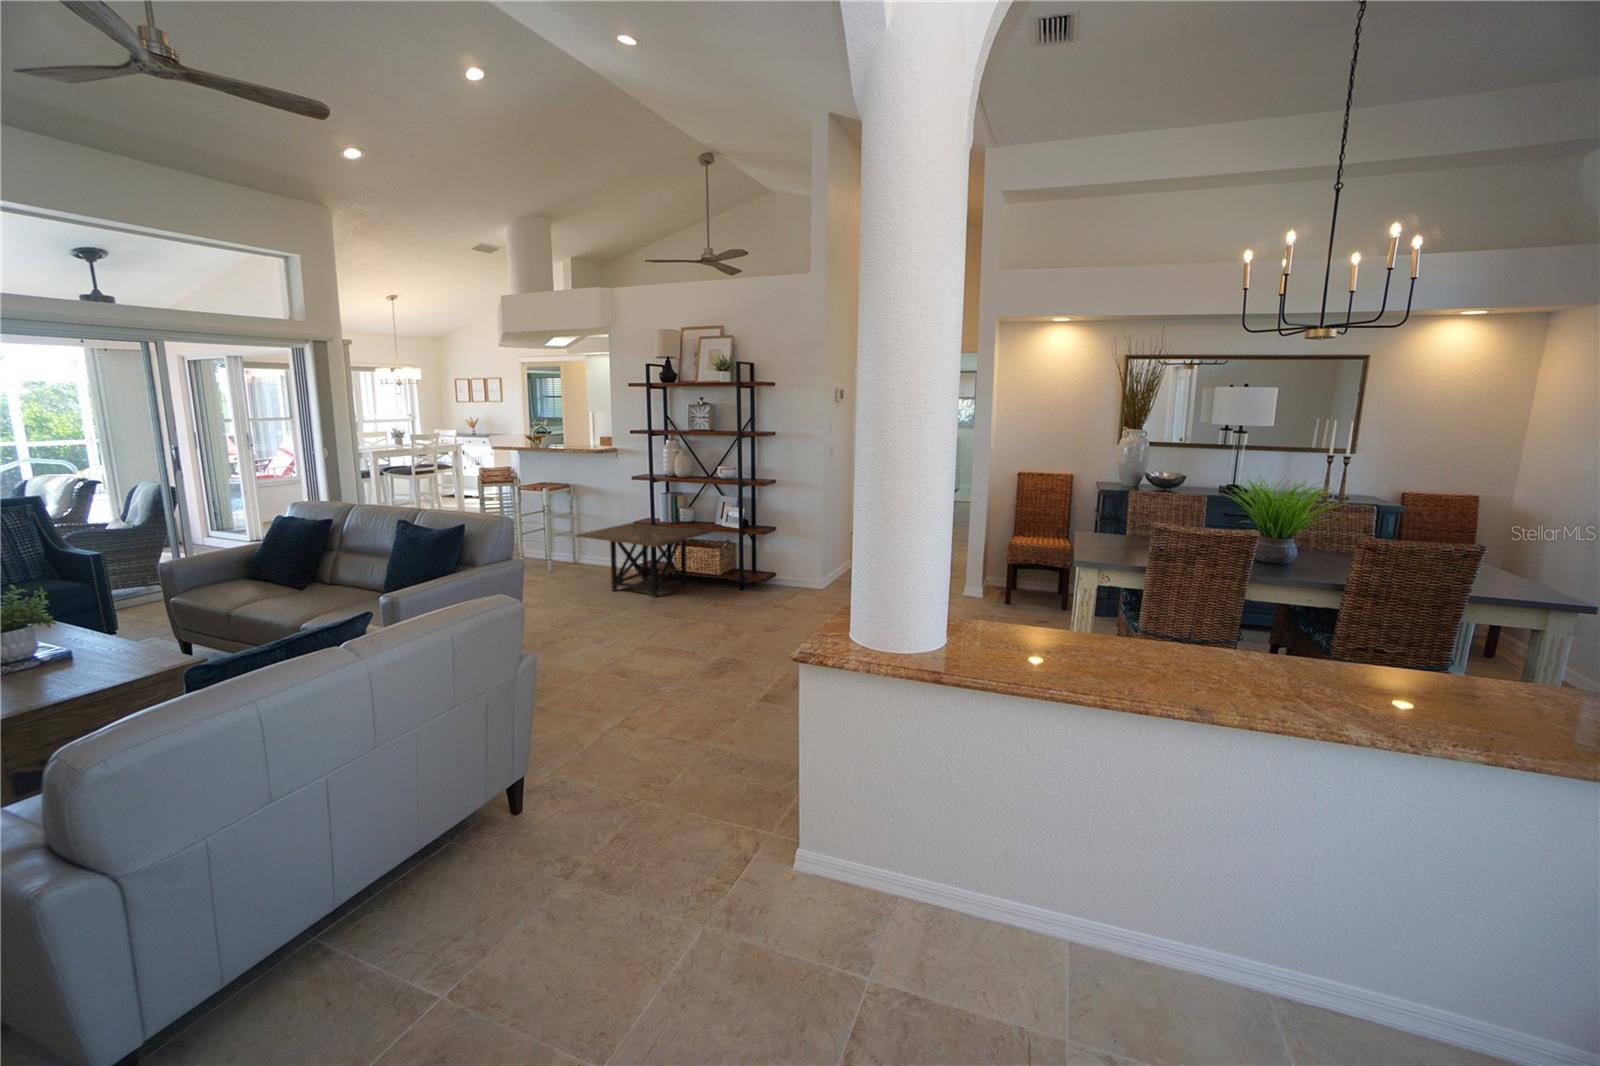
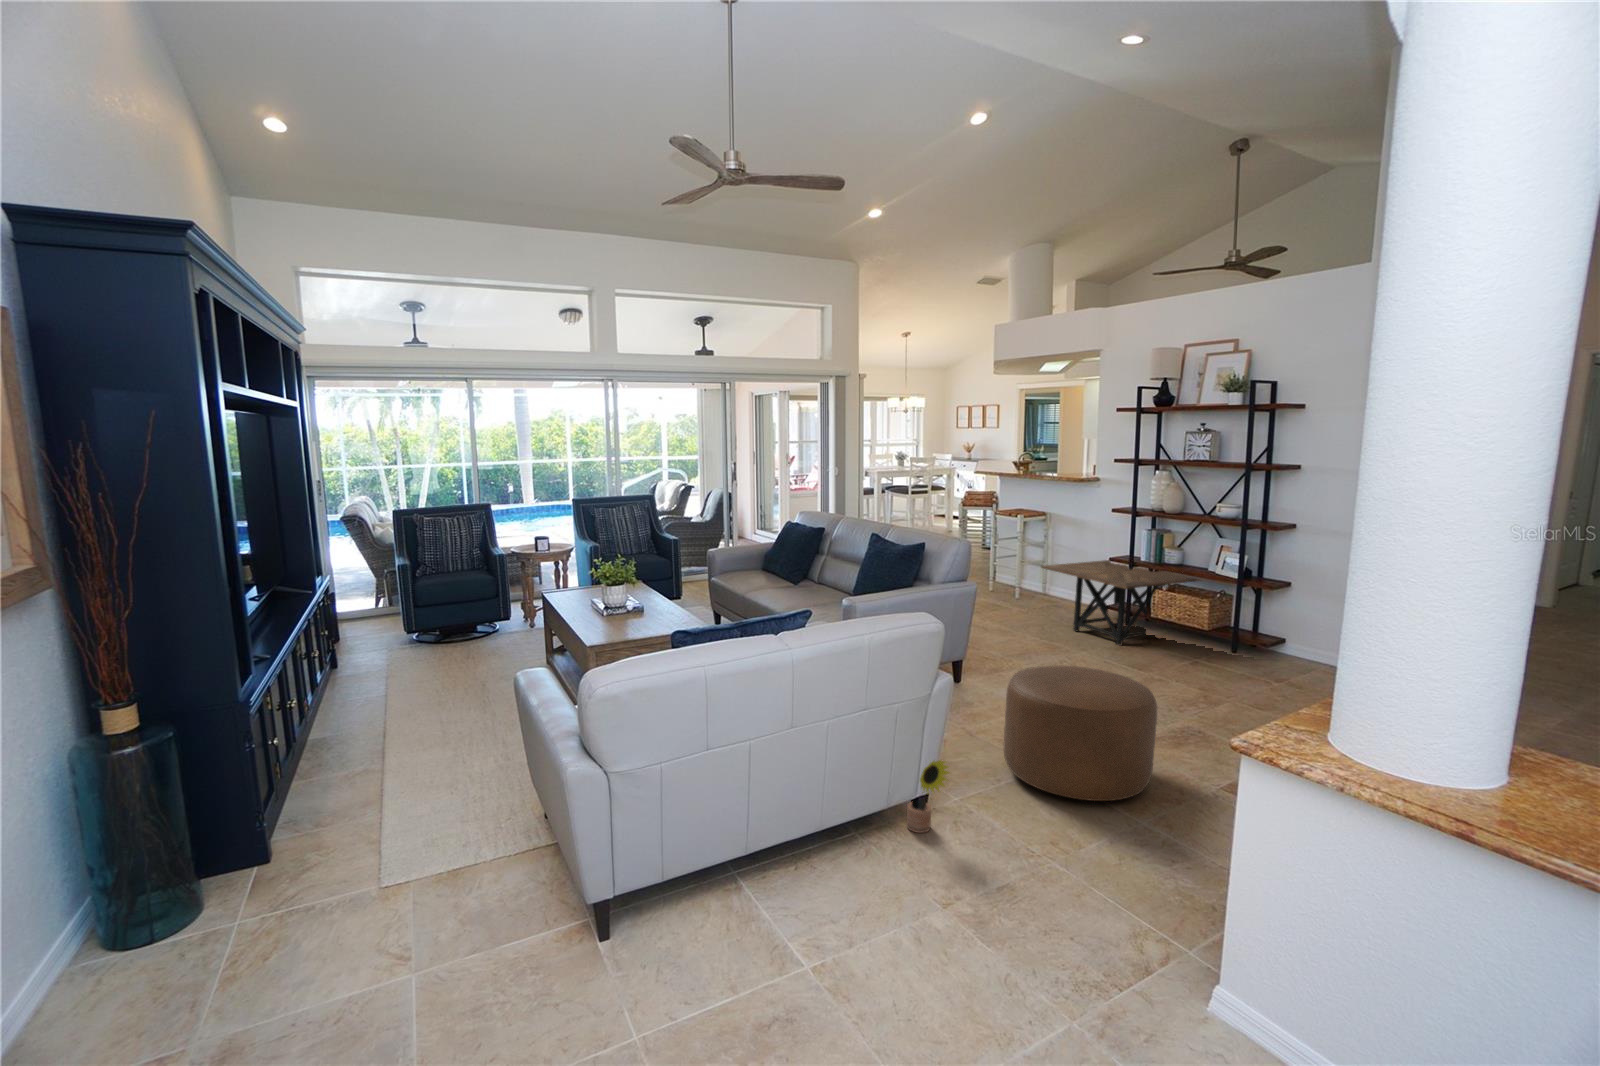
ottoman: none [585,630,724,760] -> present [1004,665,1157,801]
decorative plant: none [502,766,550,855] -> present [907,760,949,833]

